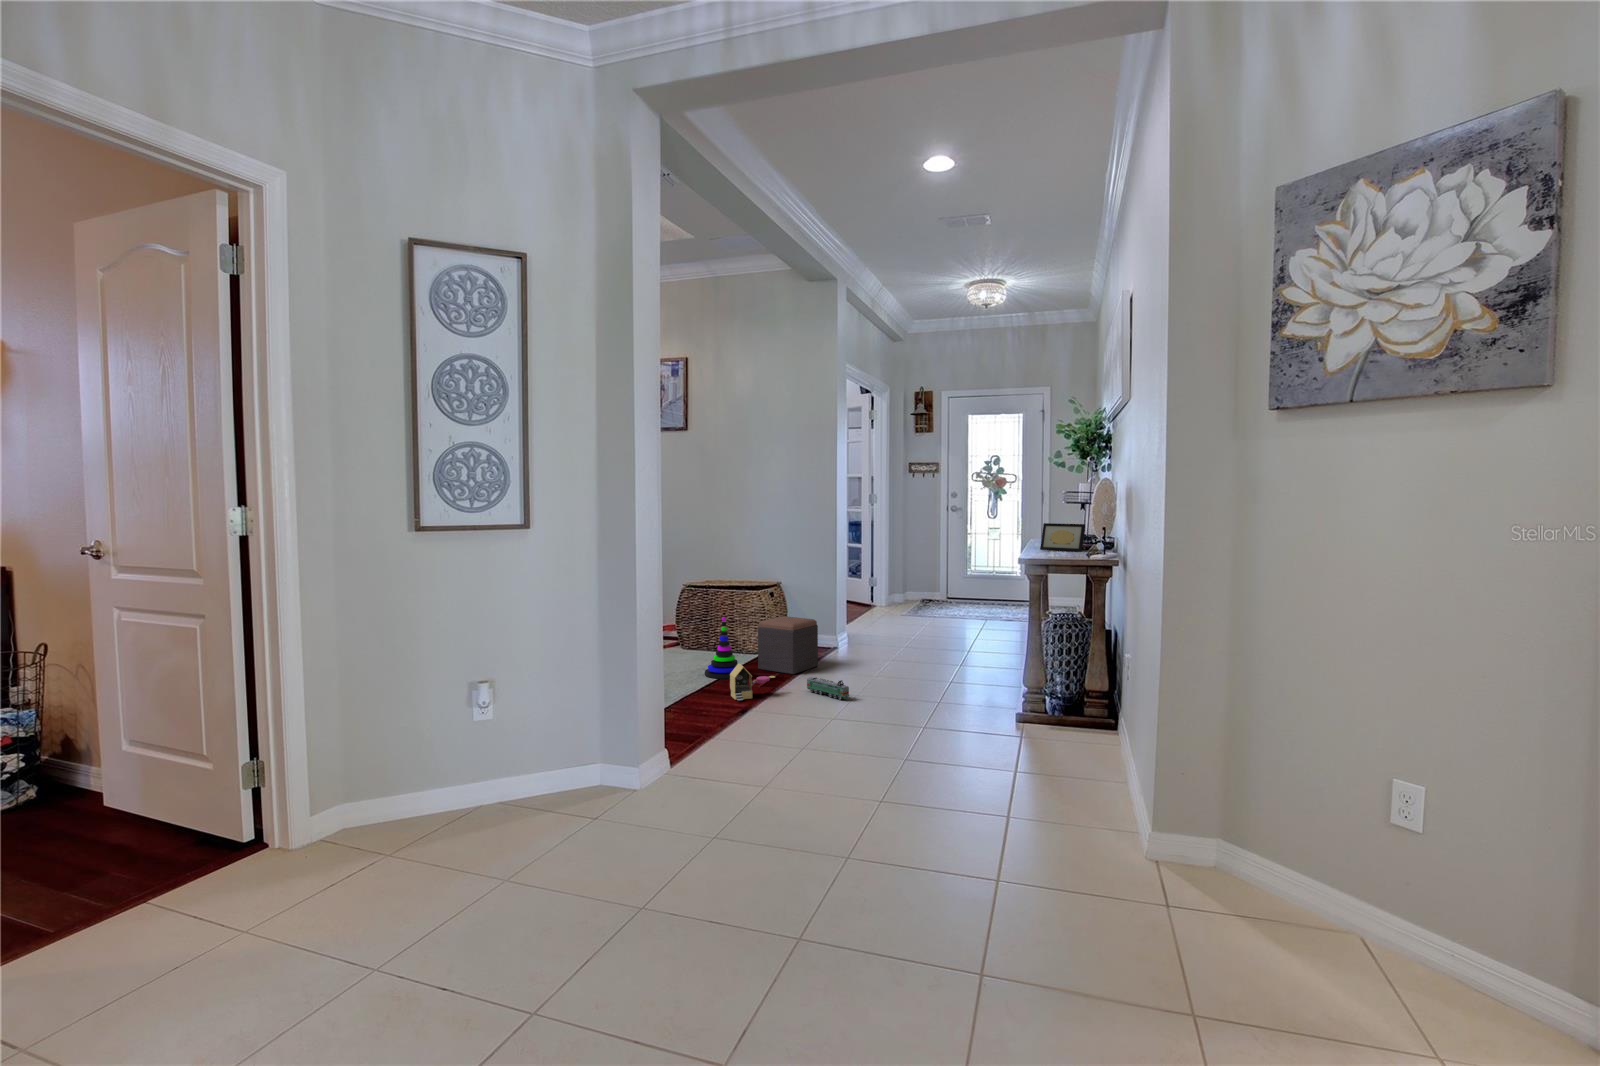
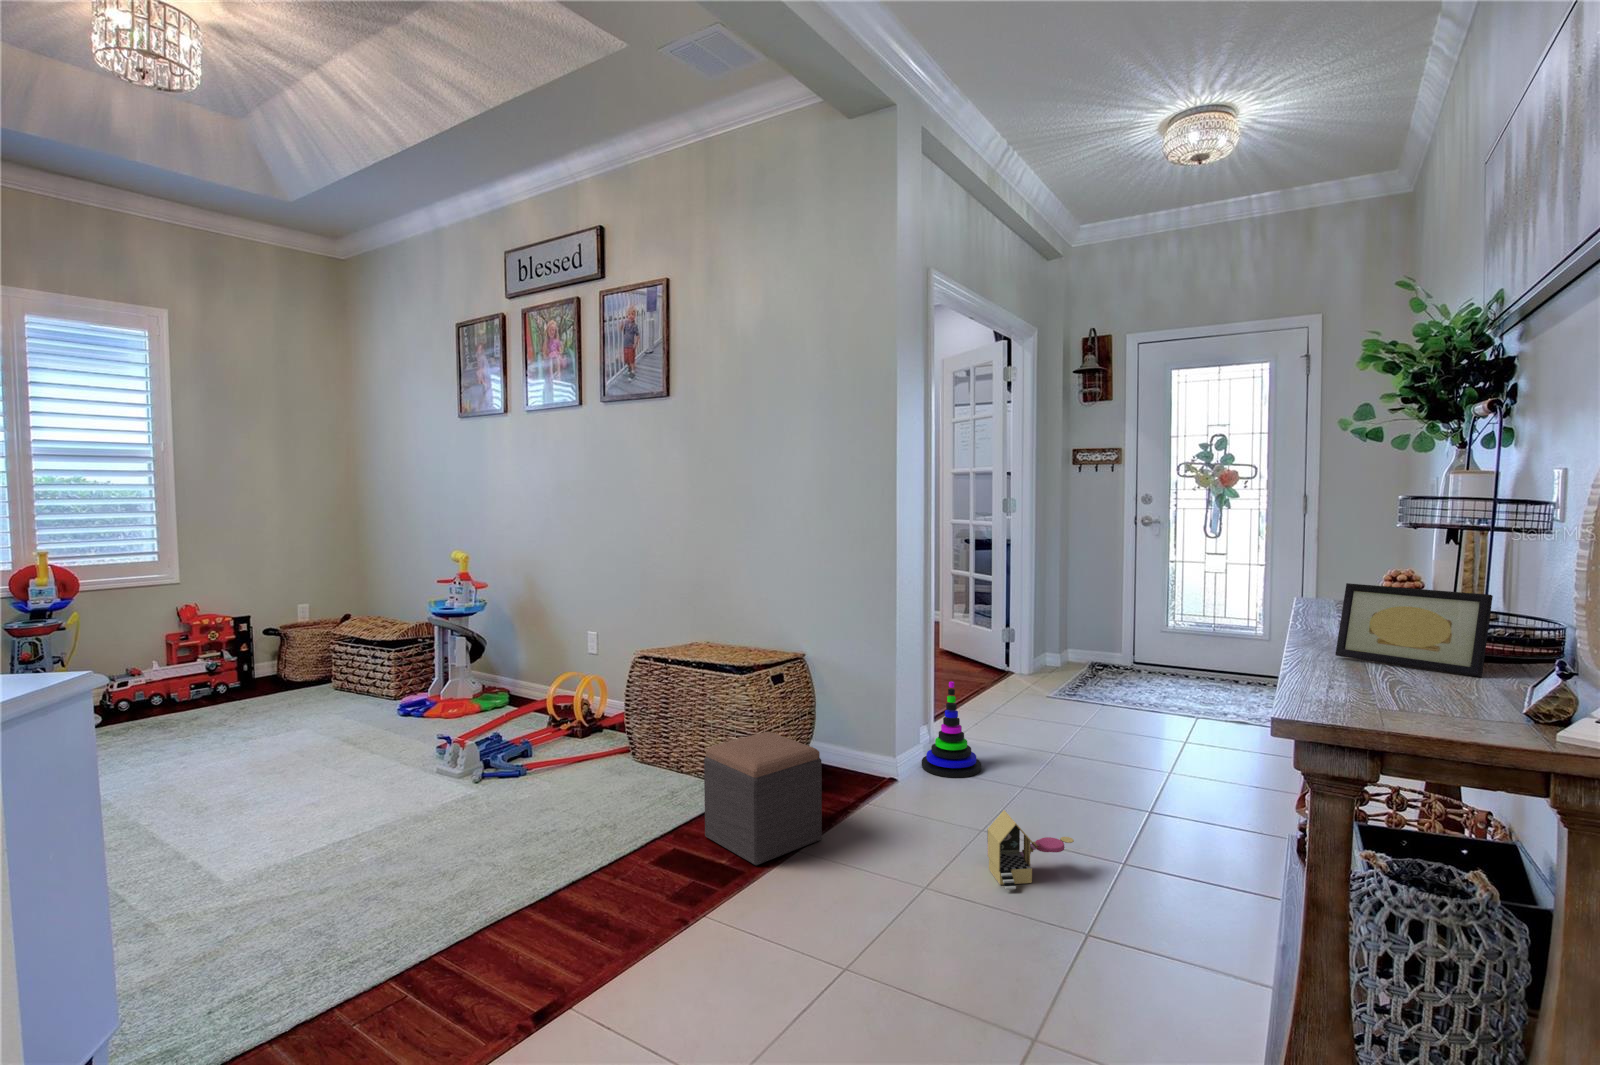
stacking toy: present [705,617,738,679] -> present [921,682,981,777]
toy house: present [730,663,775,700] -> present [987,810,1074,890]
toy train: present [807,677,849,700] -> none [737,912,807,1004]

